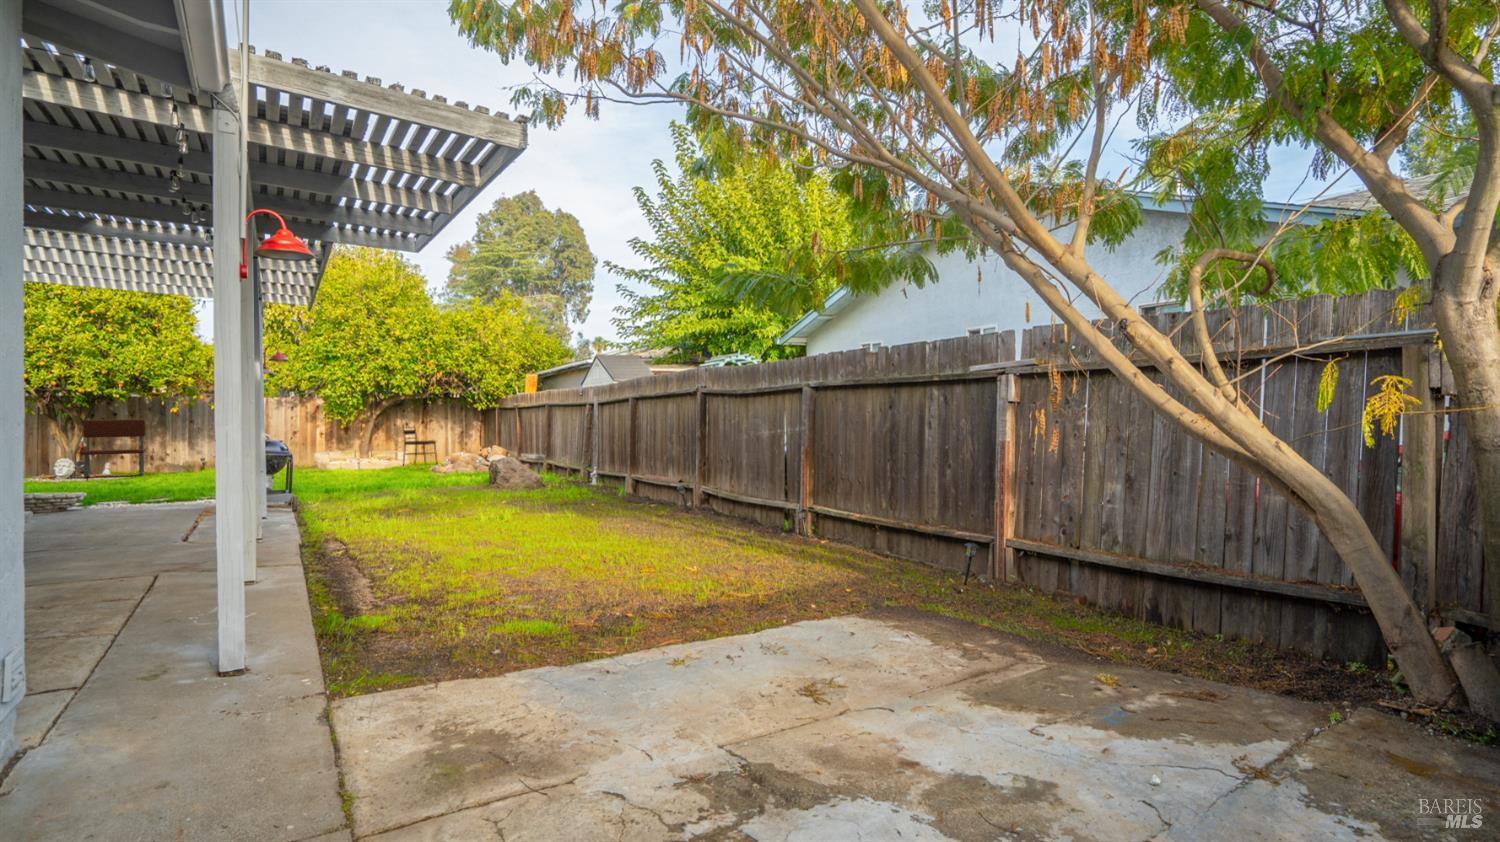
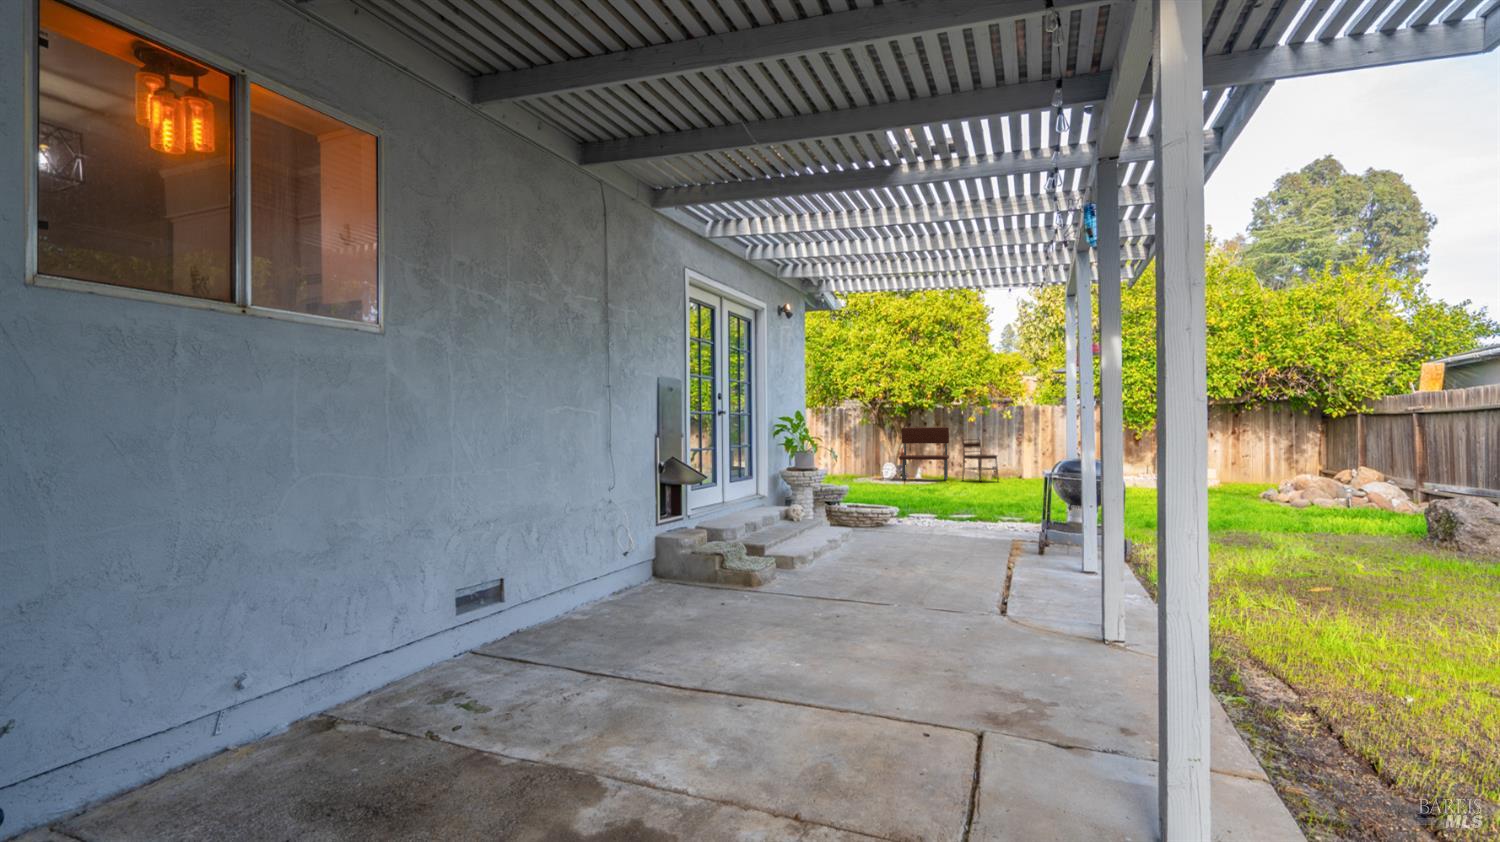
dining chair: present [403,426,437,464] -> present [962,438,999,482]

